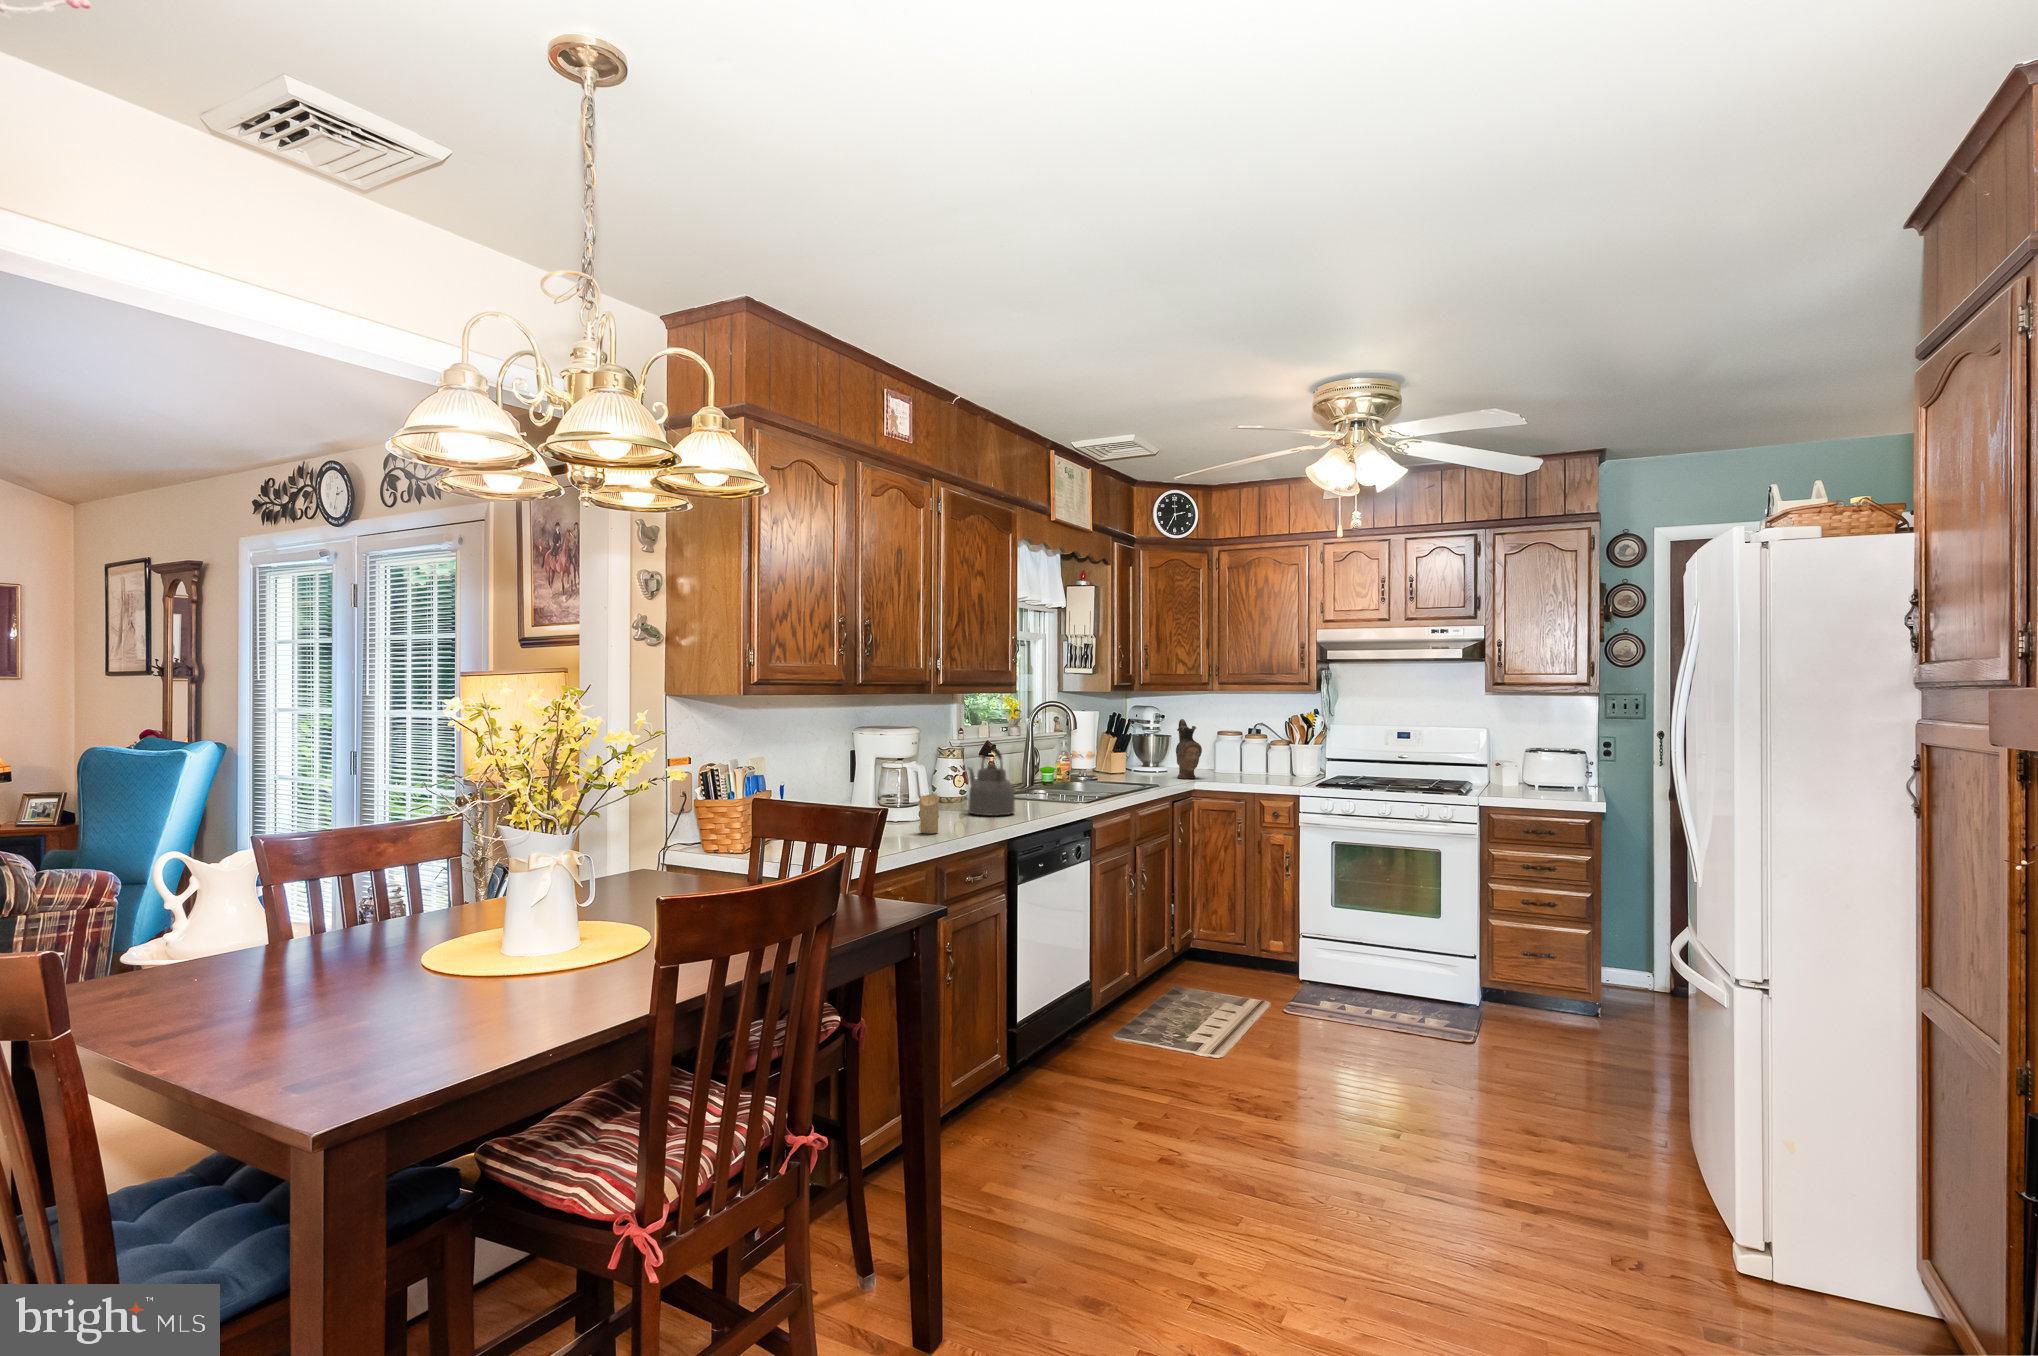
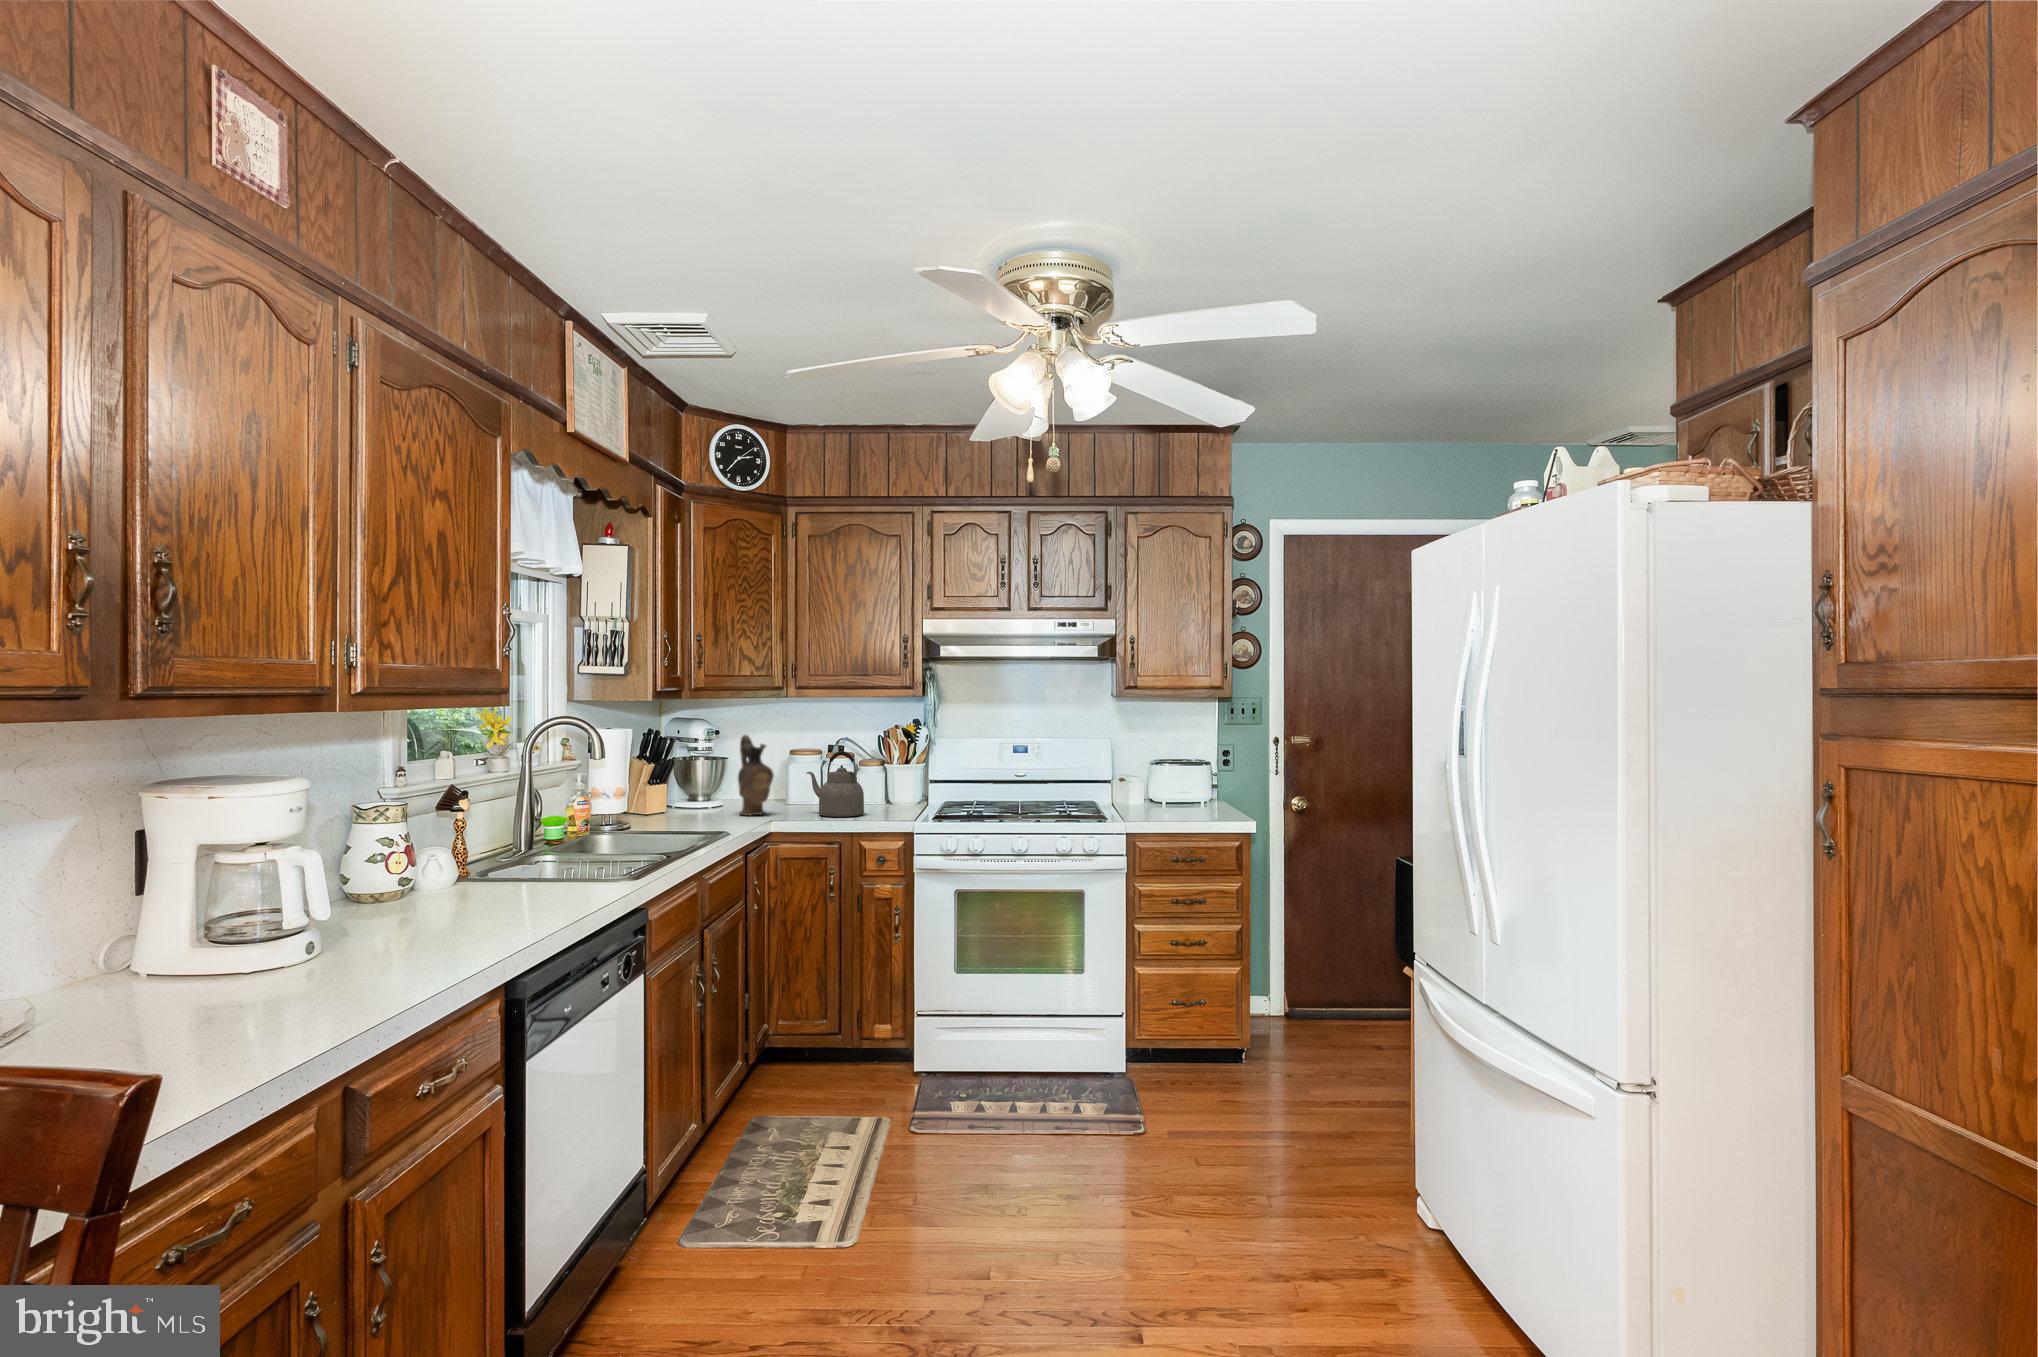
kettle: present [968,748,1015,816] -> present [807,752,864,817]
candle: present [919,794,939,834] -> none [315,905,360,987]

